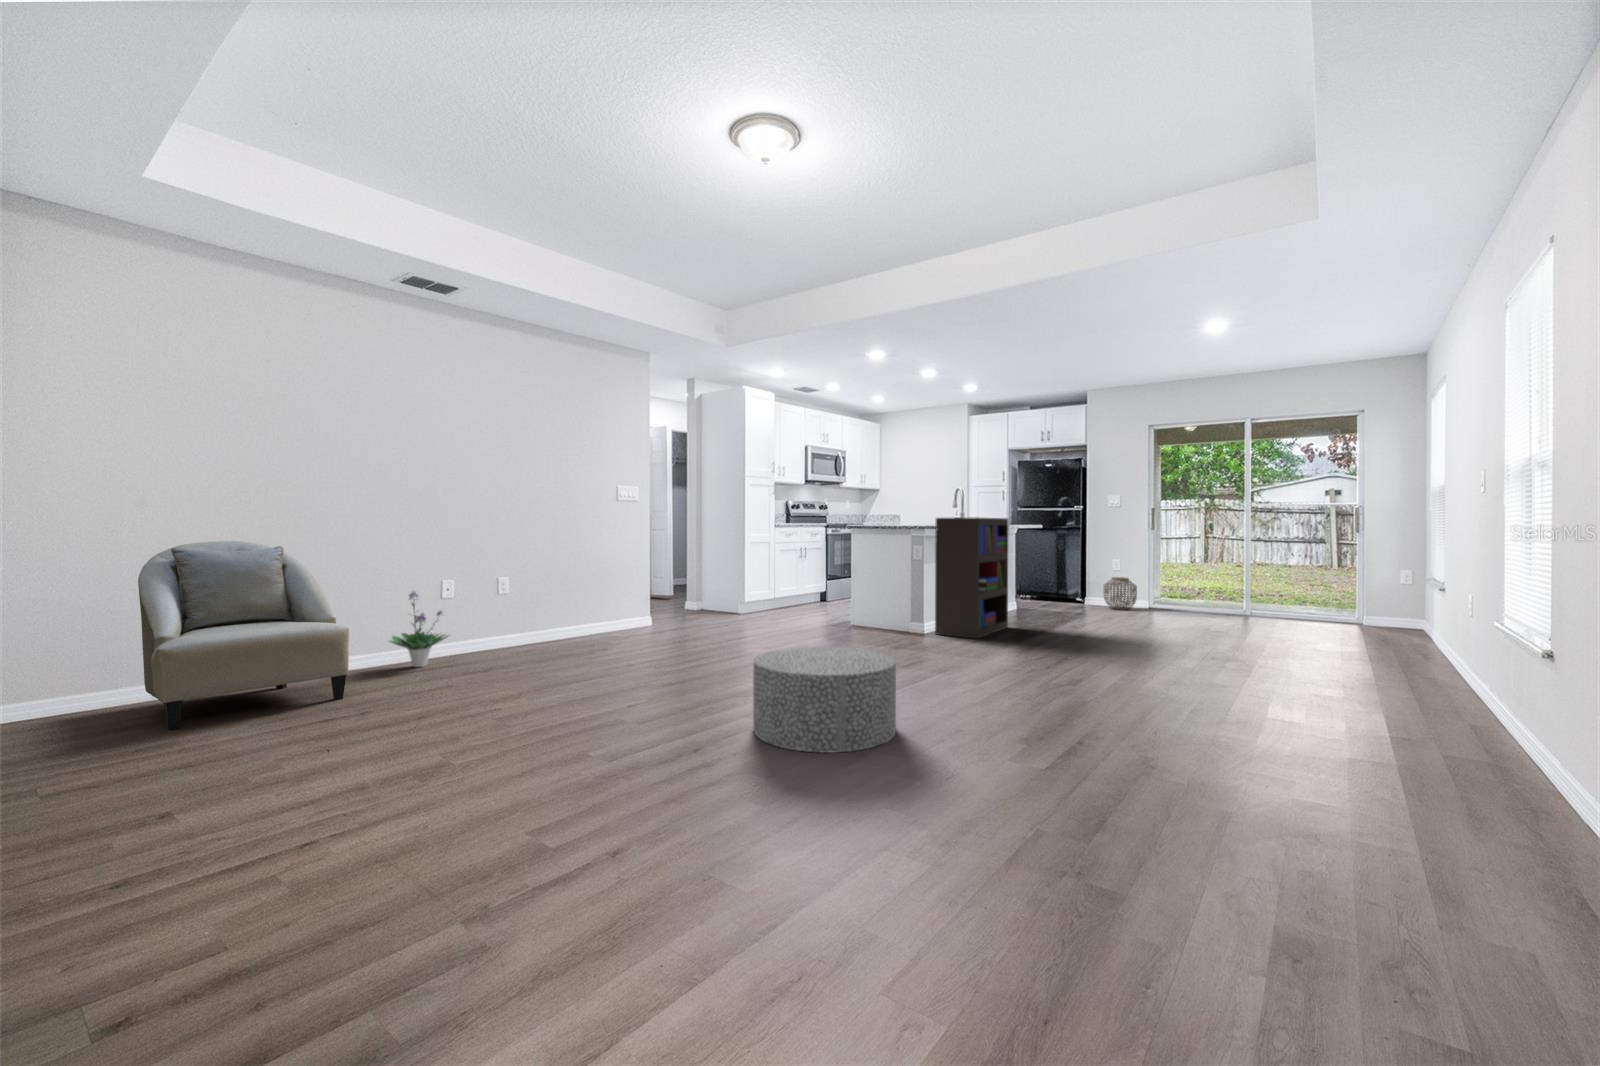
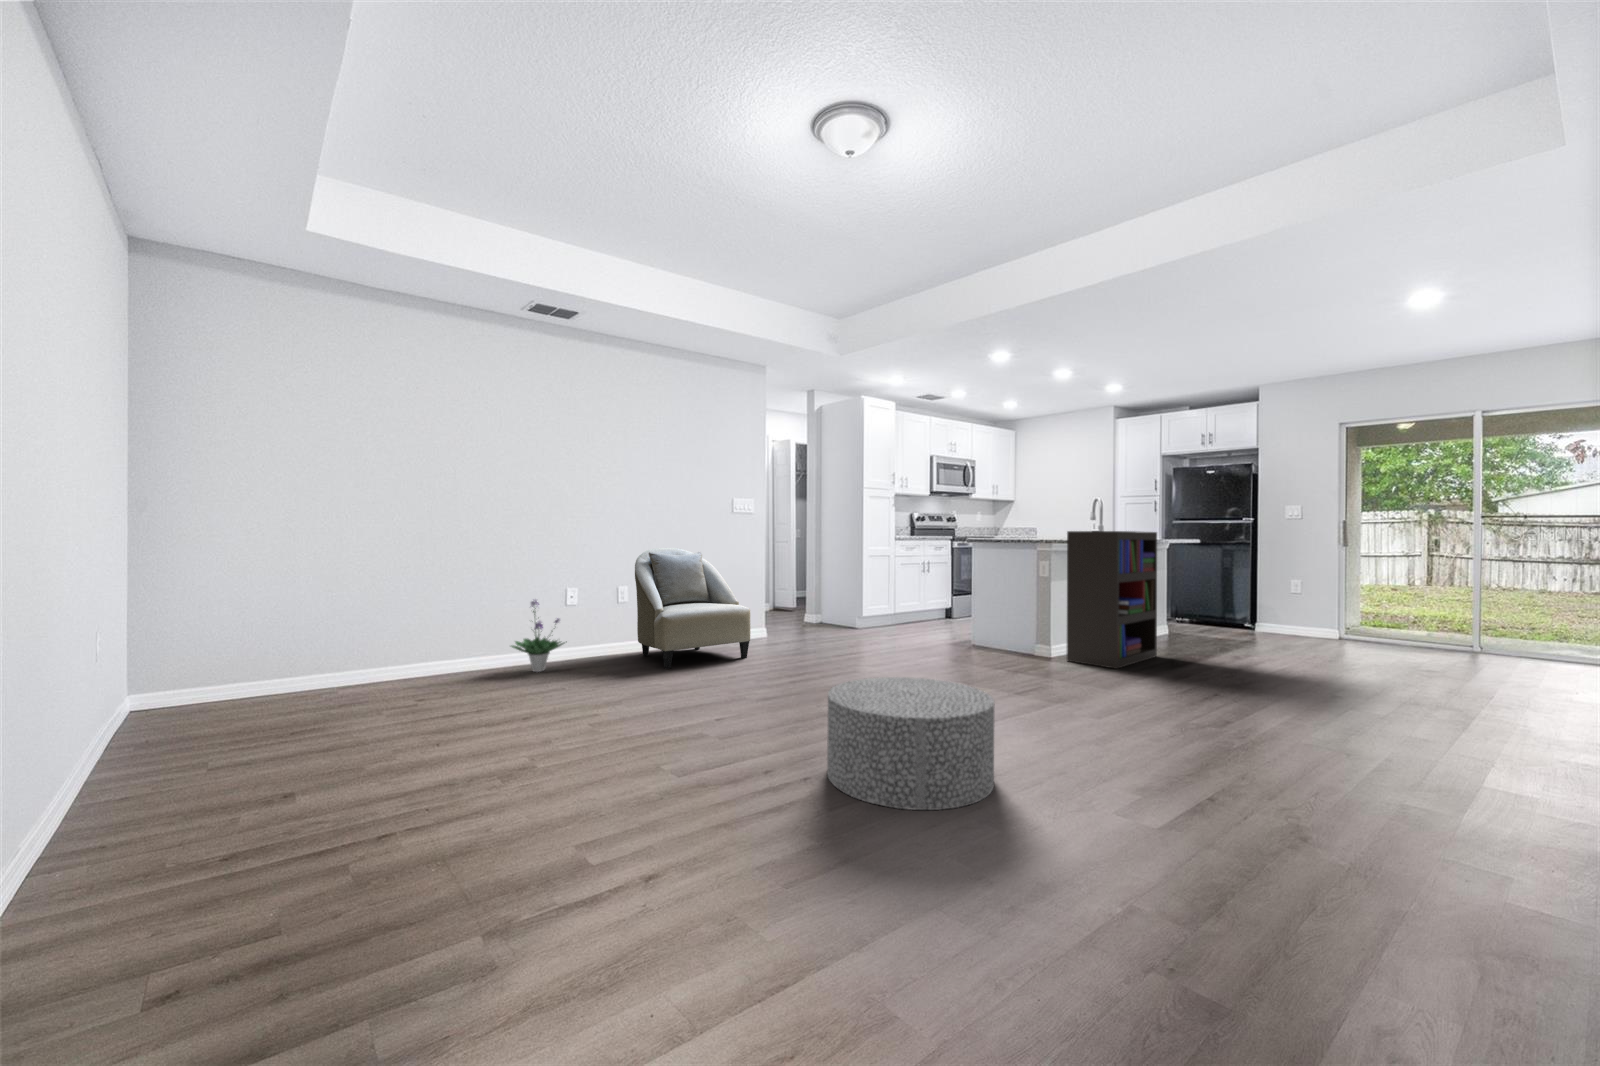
armchair: present [138,541,349,730] -> present [635,548,751,669]
woven basket: present [1104,577,1137,610] -> none [1282,601,1327,640]

